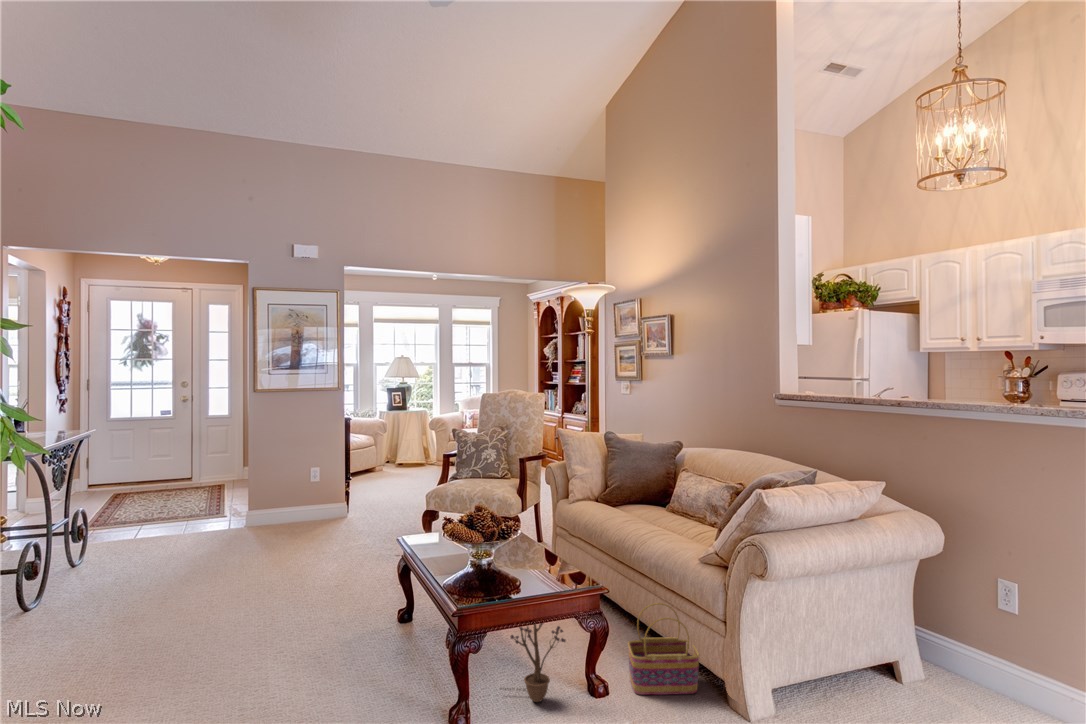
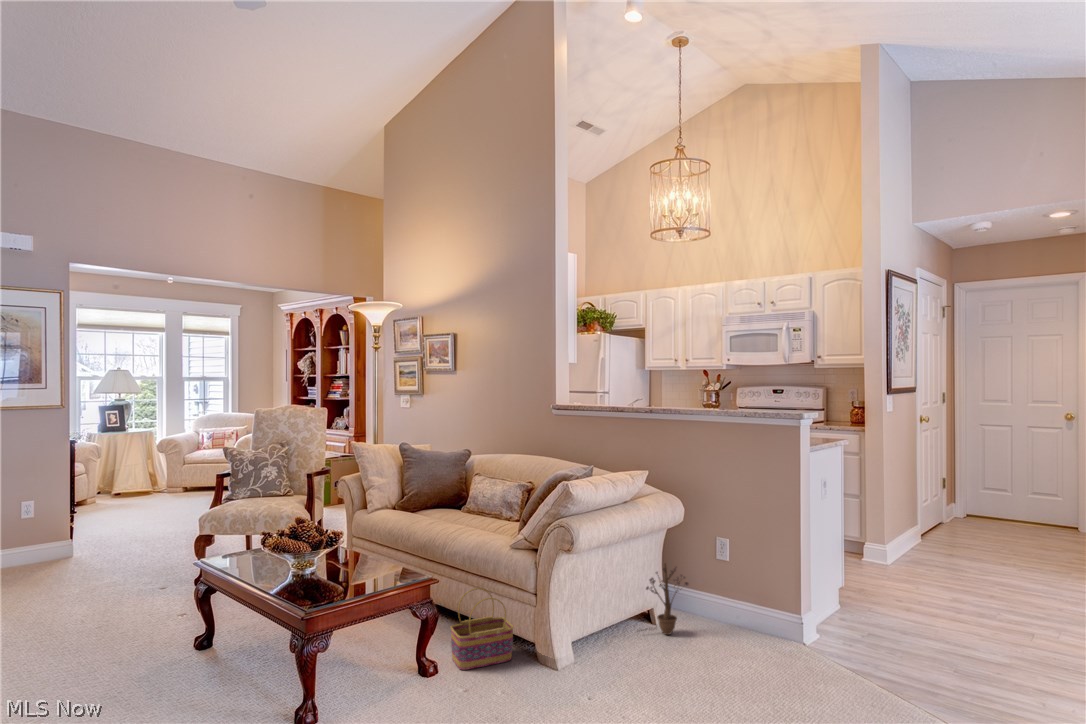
decorative plant: present [500,623,566,702] -> present [639,564,688,635]

